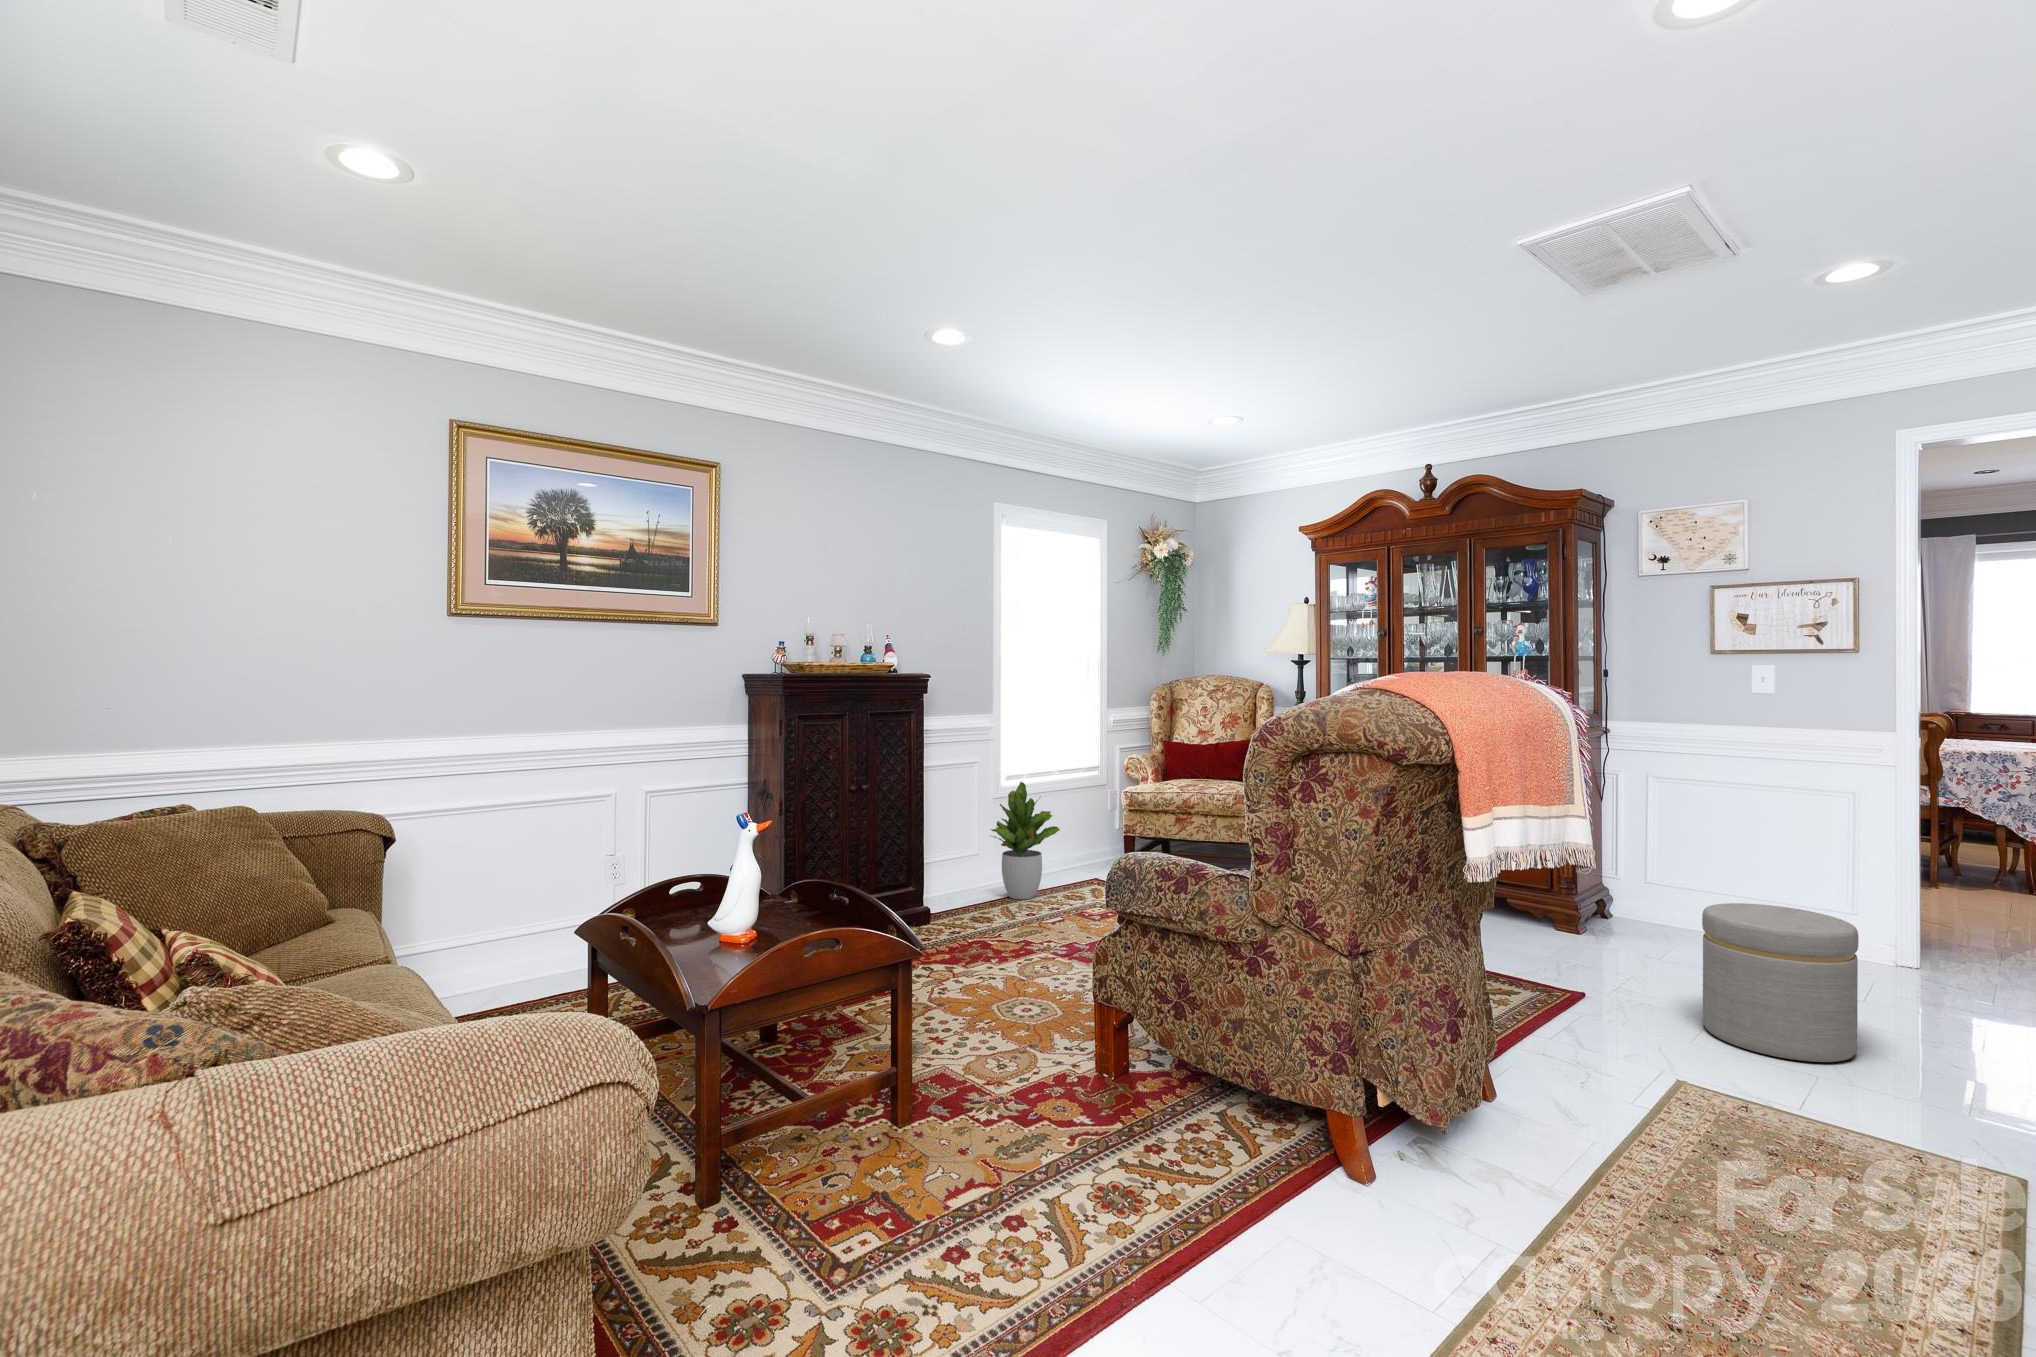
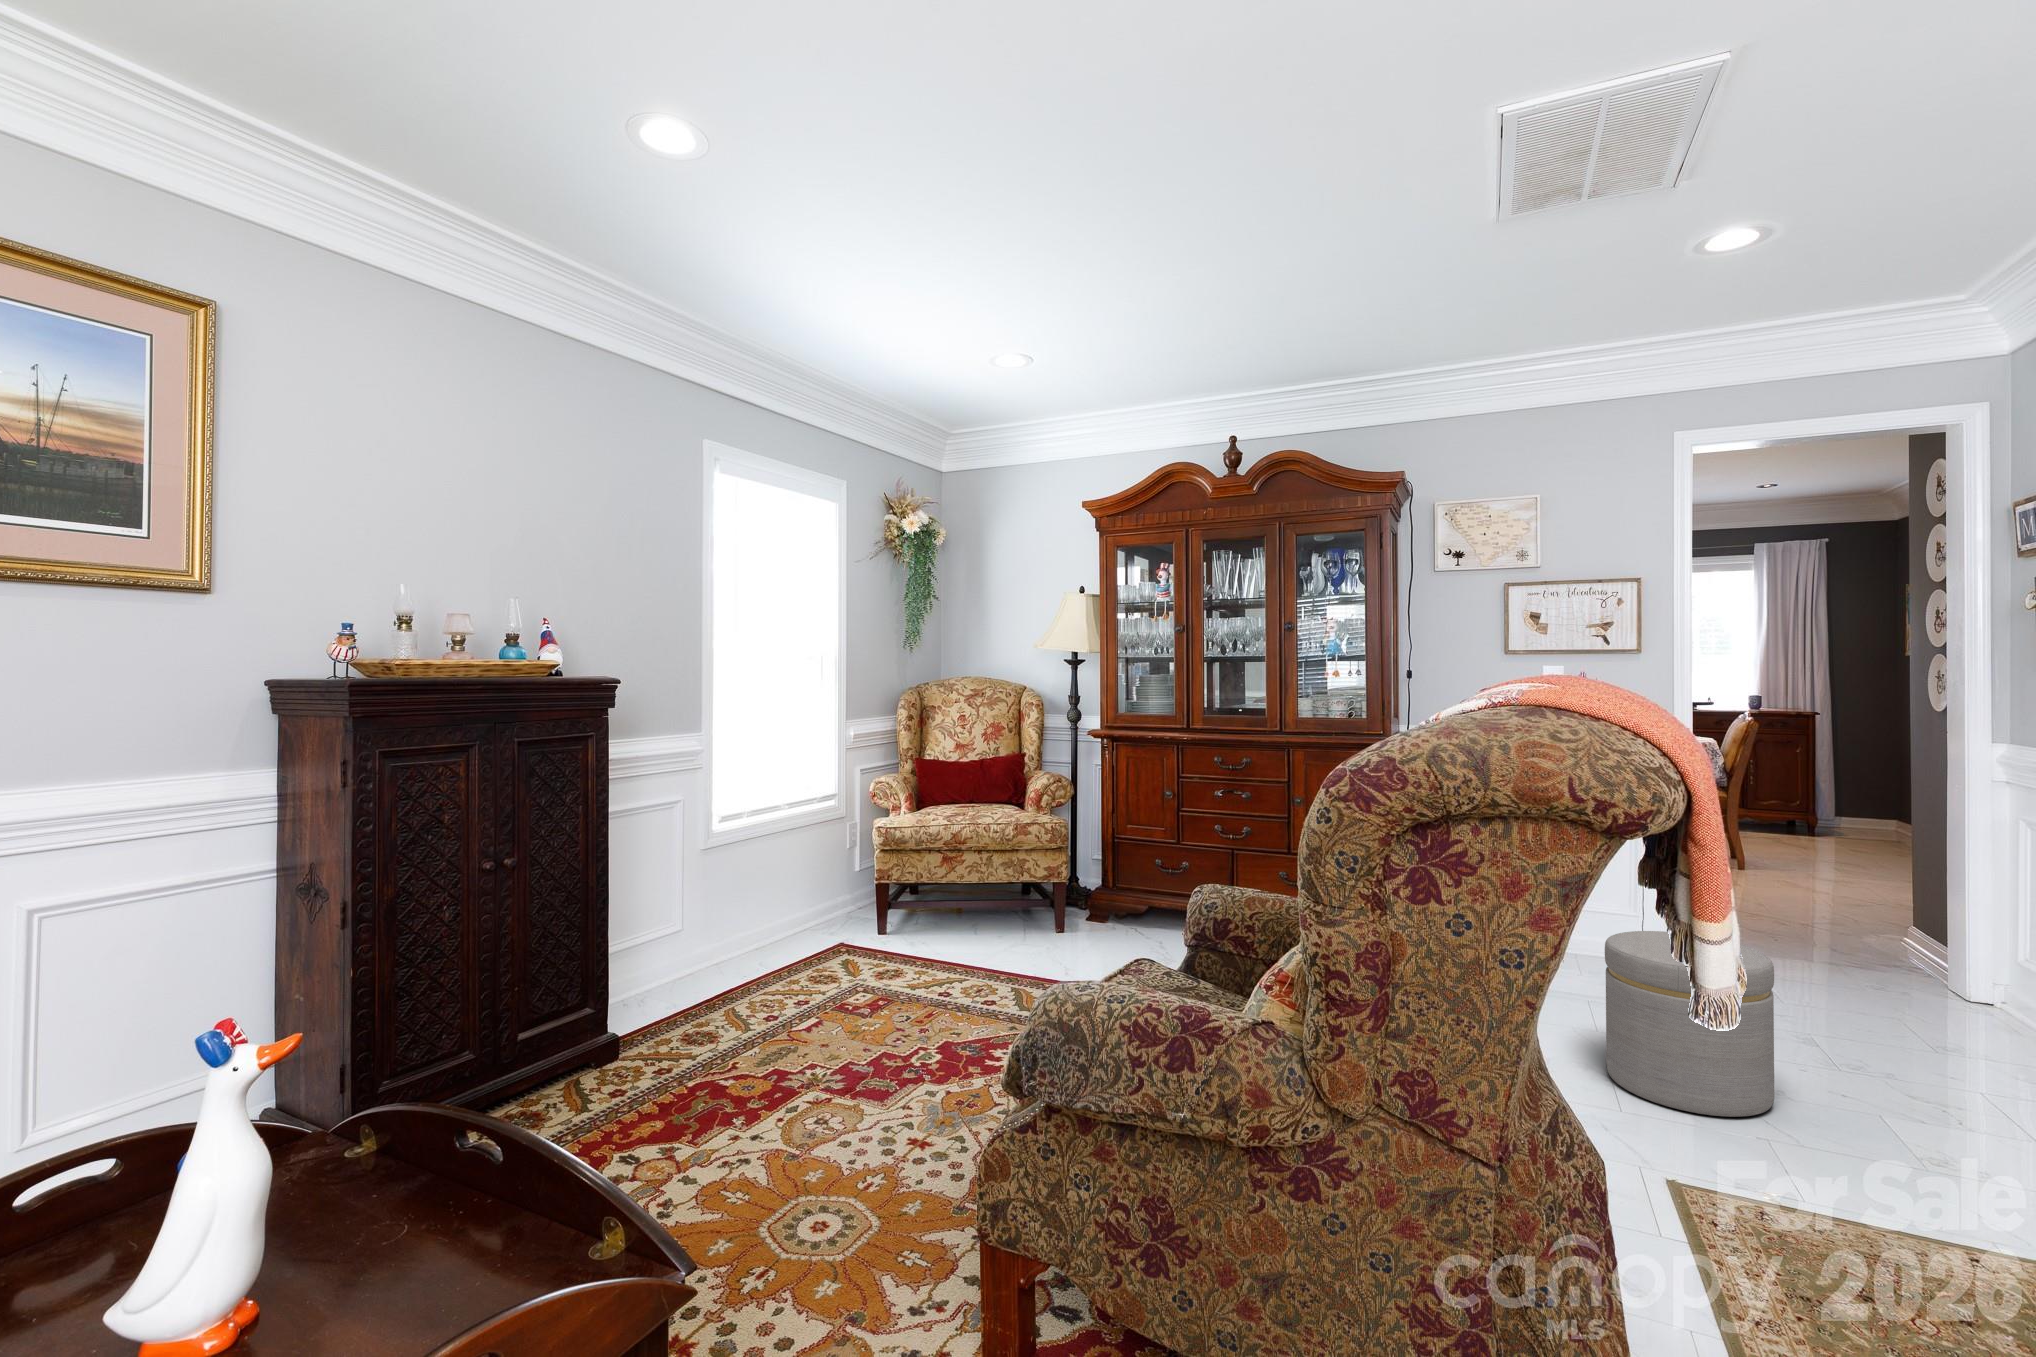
potted plant: present [990,782,1060,899] -> none [698,828,802,991]

